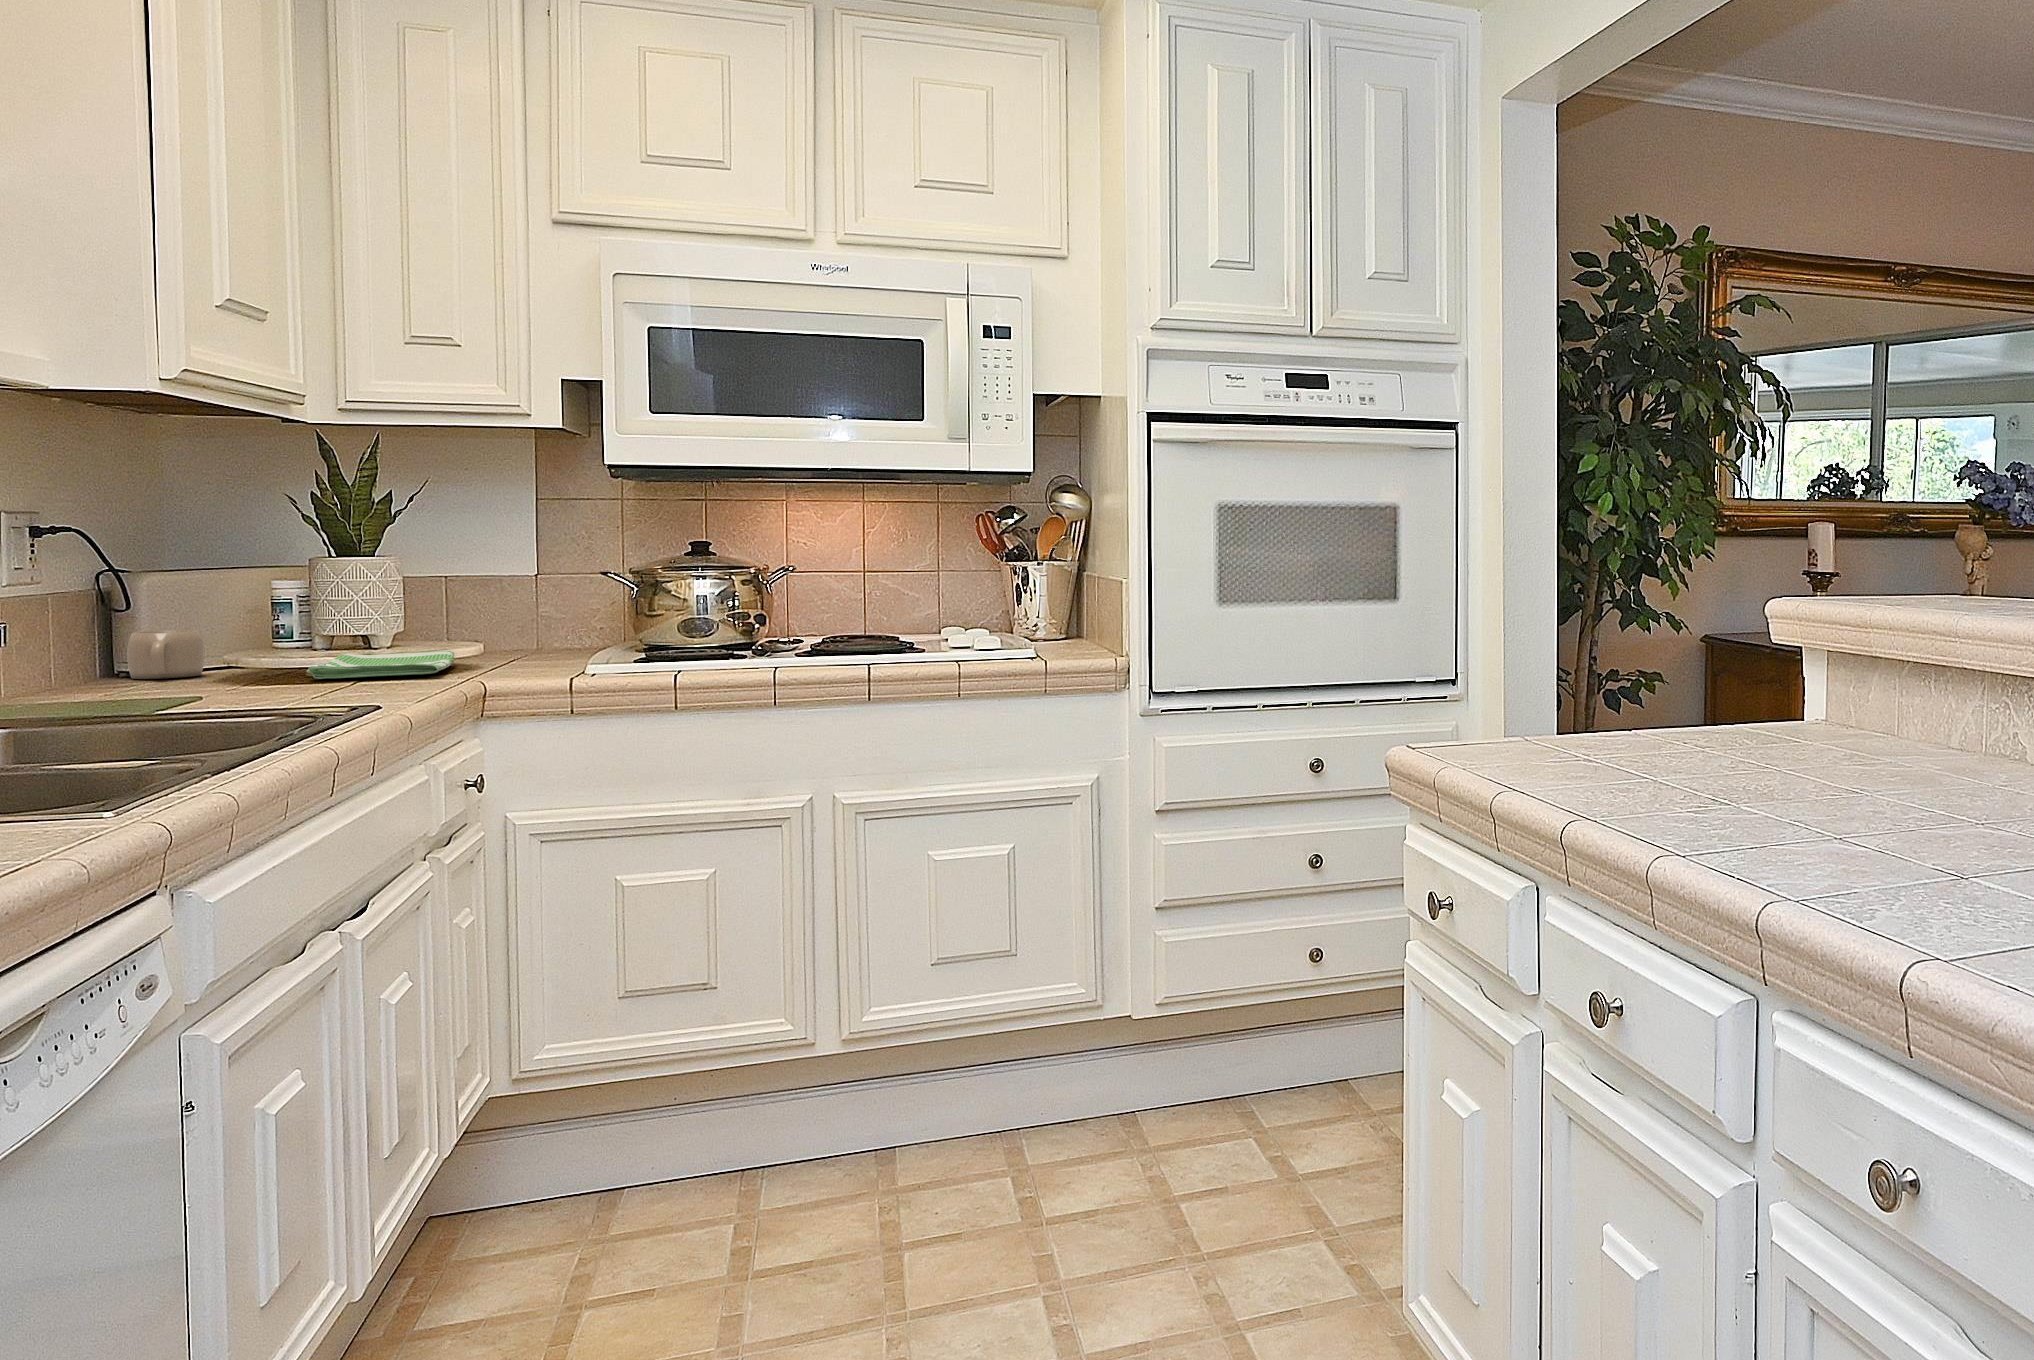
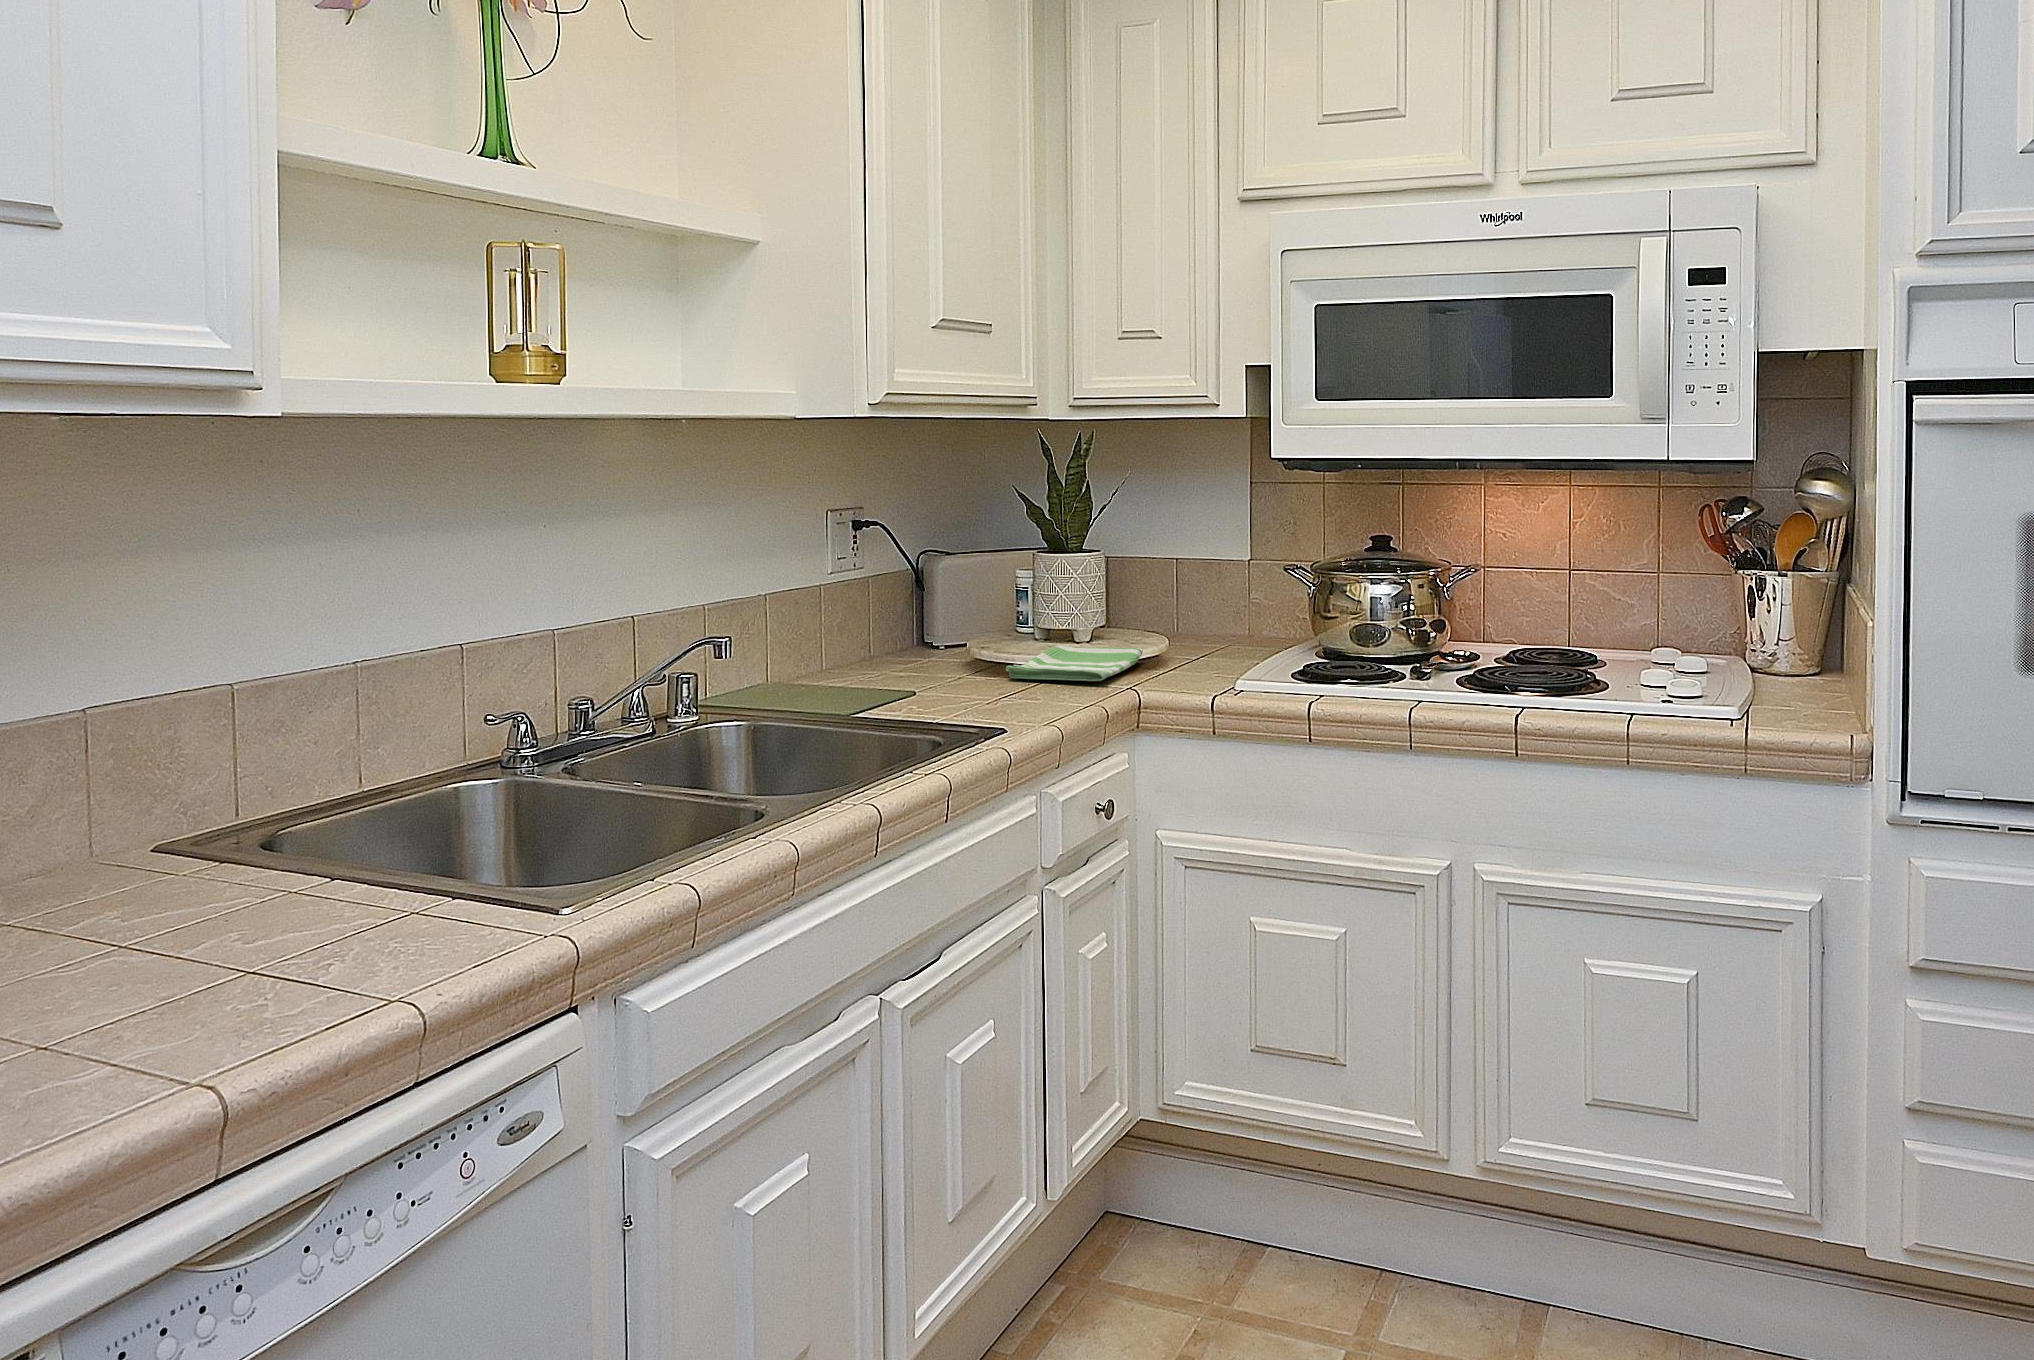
mug: present [127,630,205,679] -> none [901,617,954,663]

